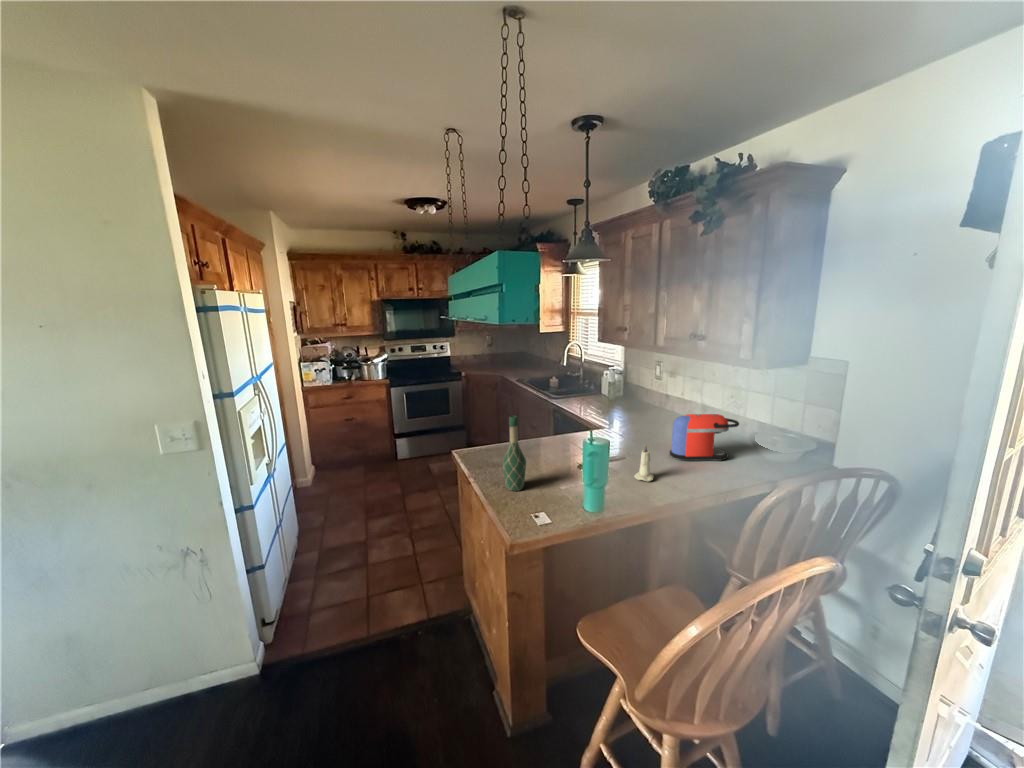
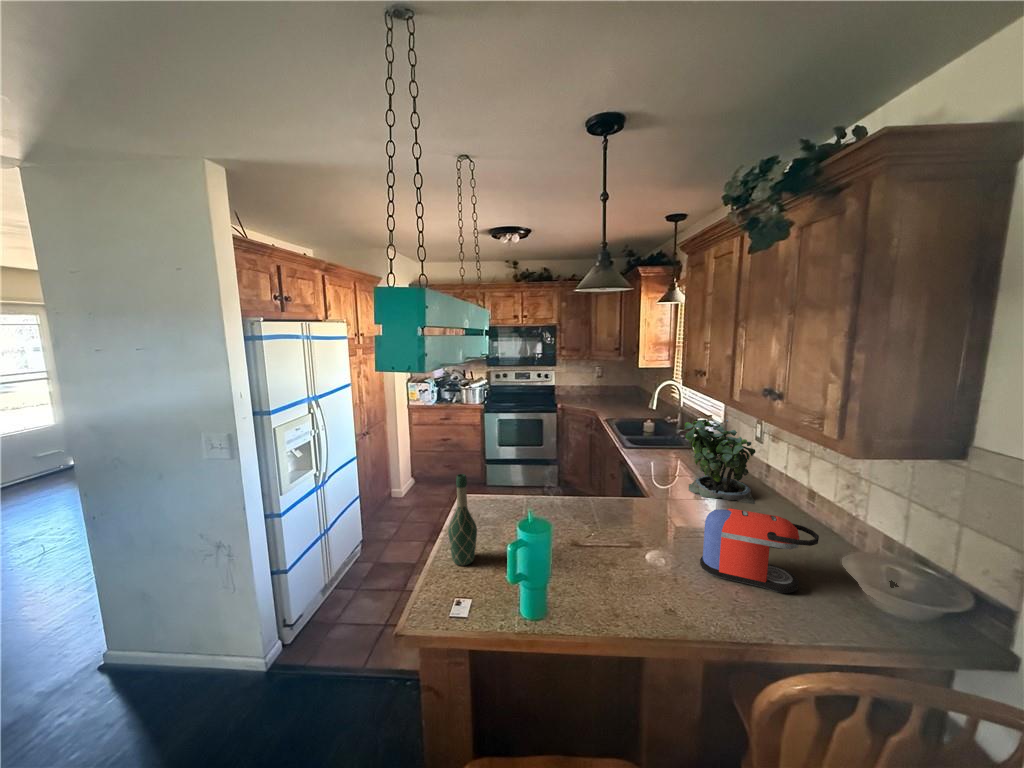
potted plant: none [616,362,670,421] -> present [684,419,756,504]
candle: present [635,446,654,481] -> none [616,544,645,599]

